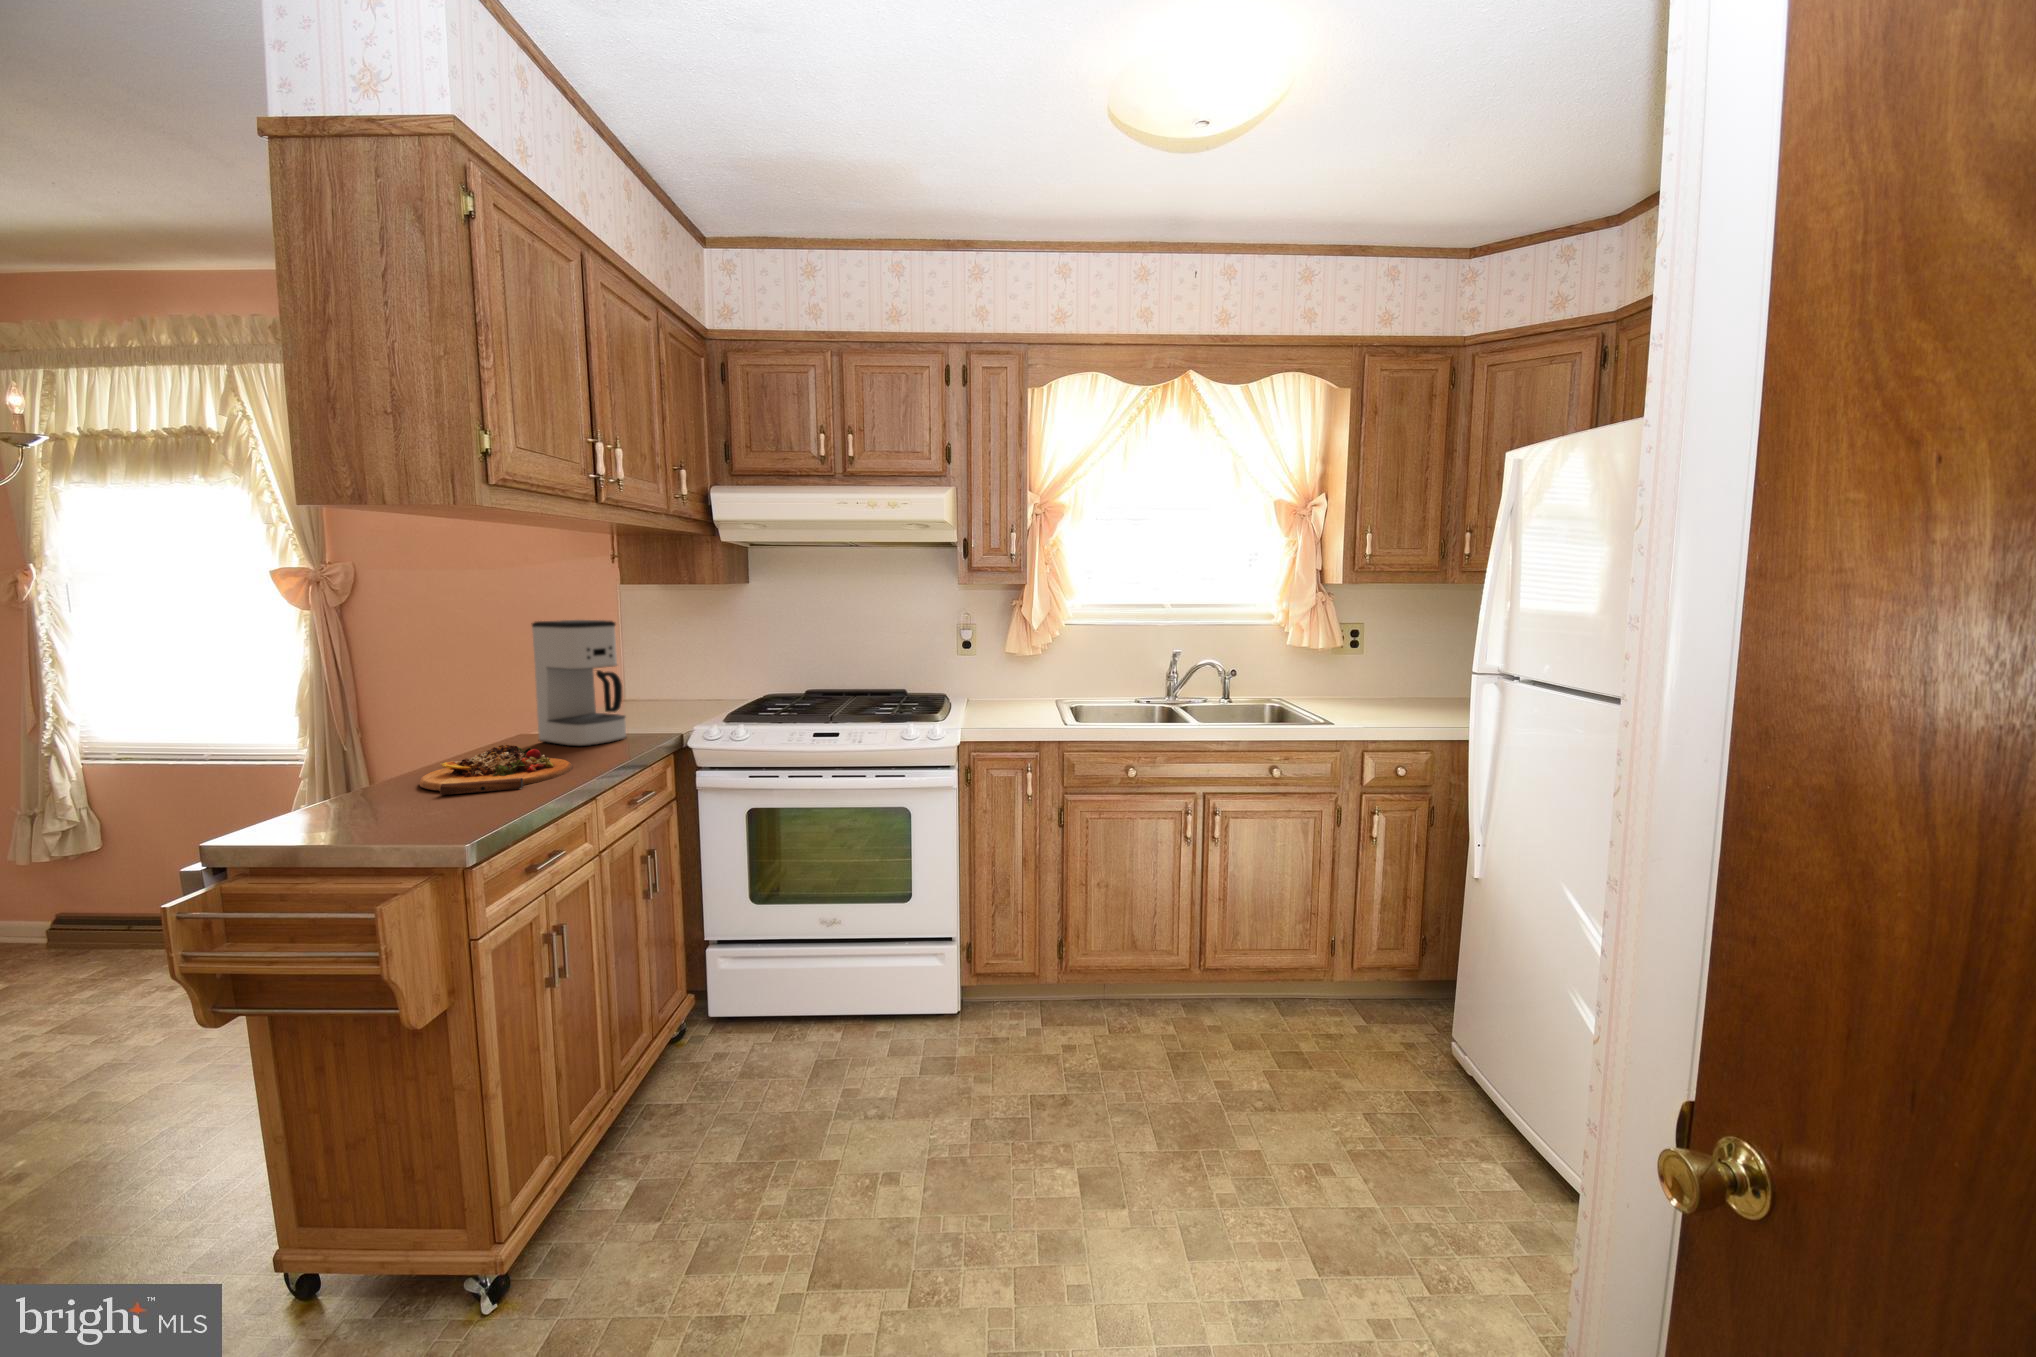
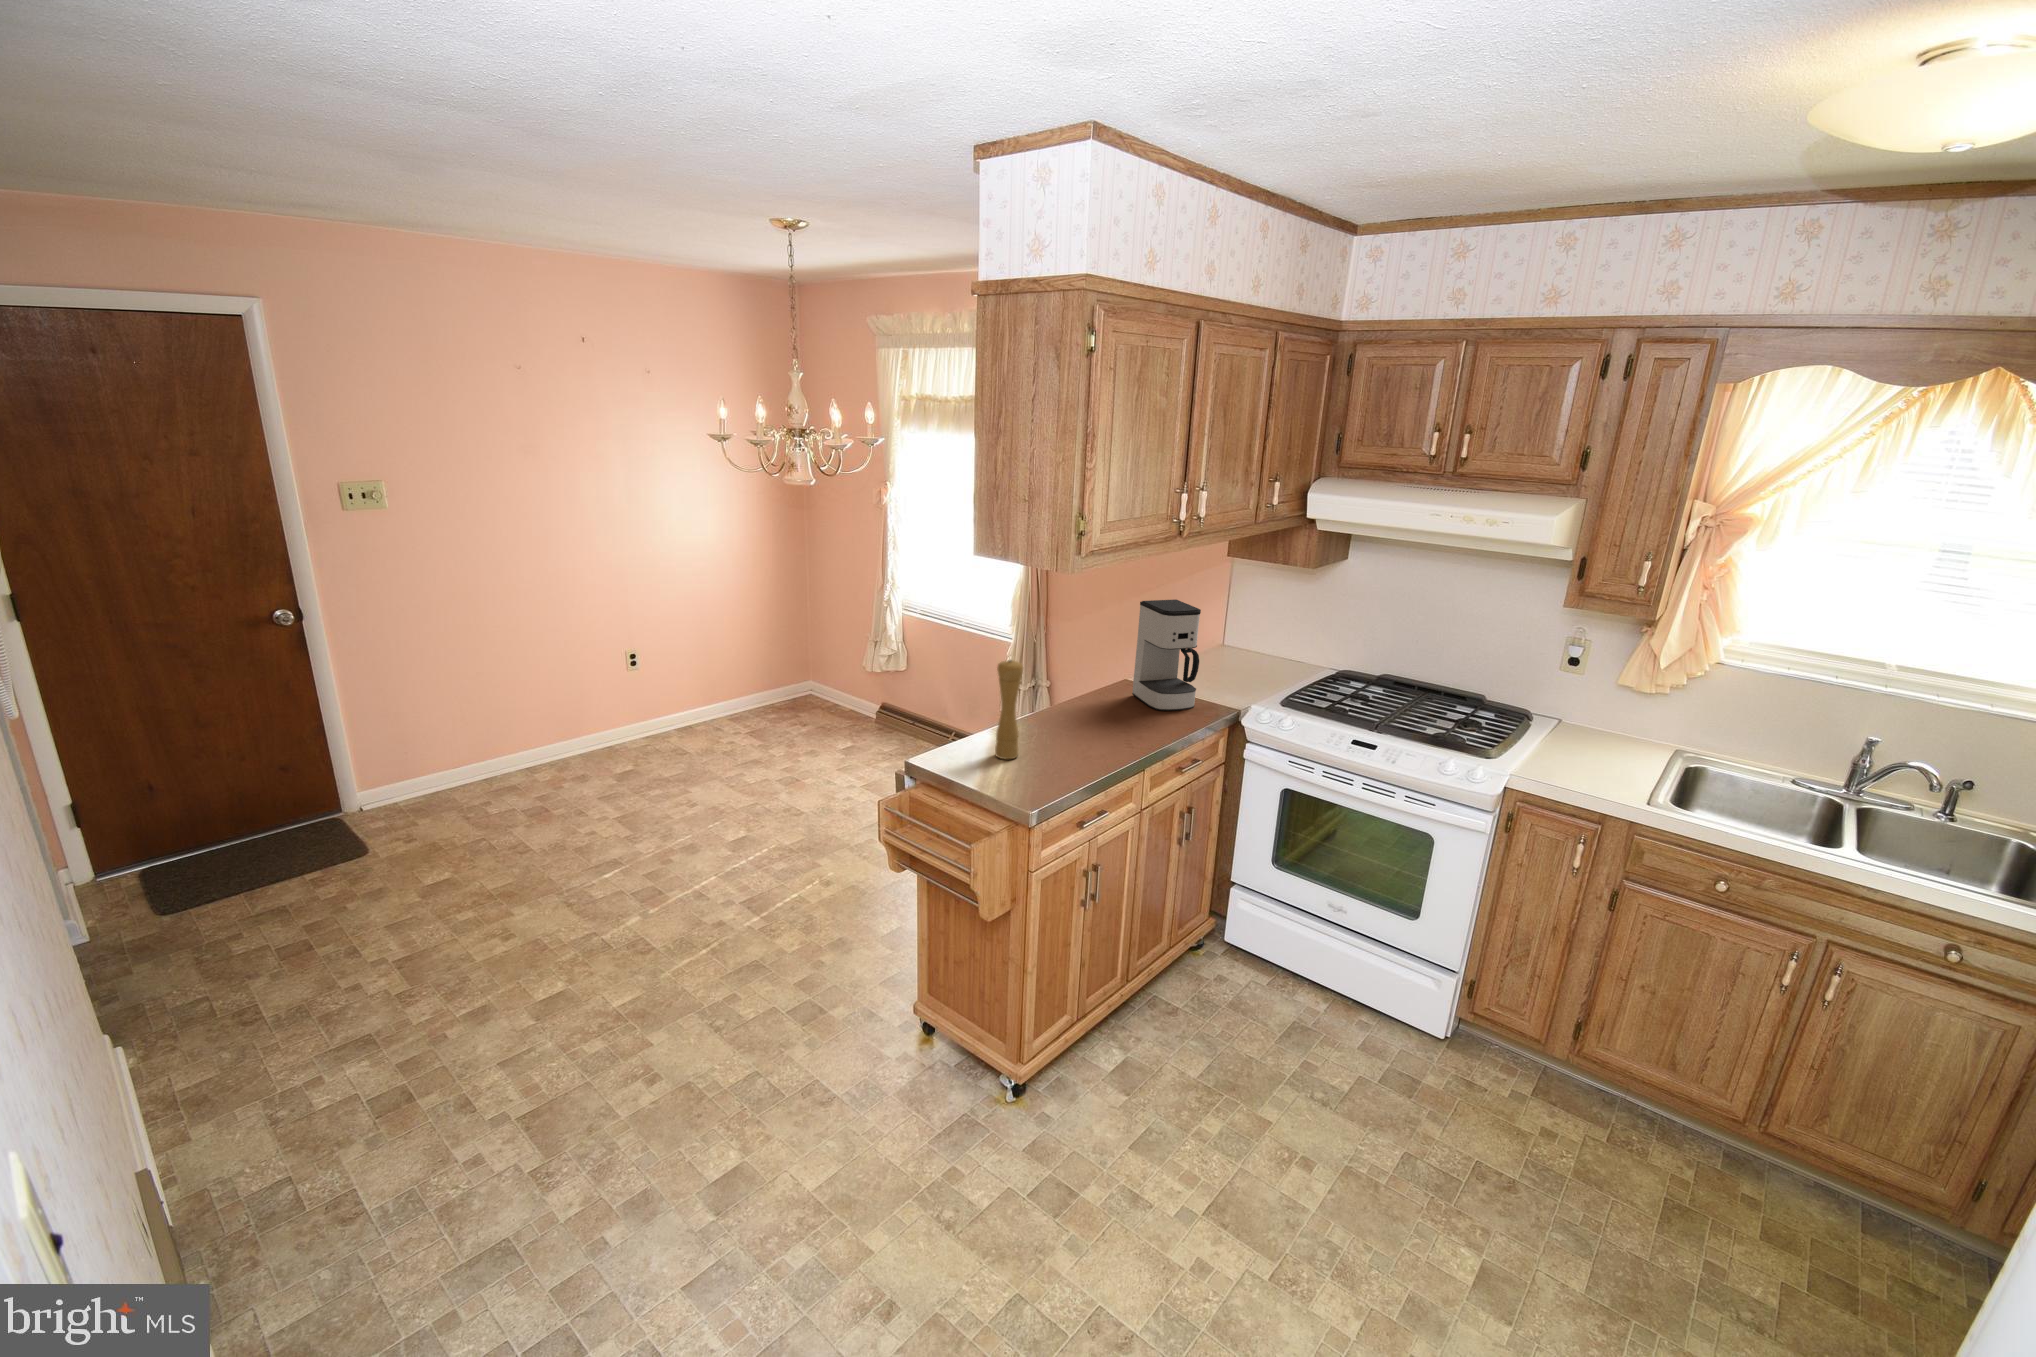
pepper mill: none [325,671,385,824] -> present [995,660,1023,759]
cutting board: present [420,745,573,795] -> none [1045,708,1142,753]

